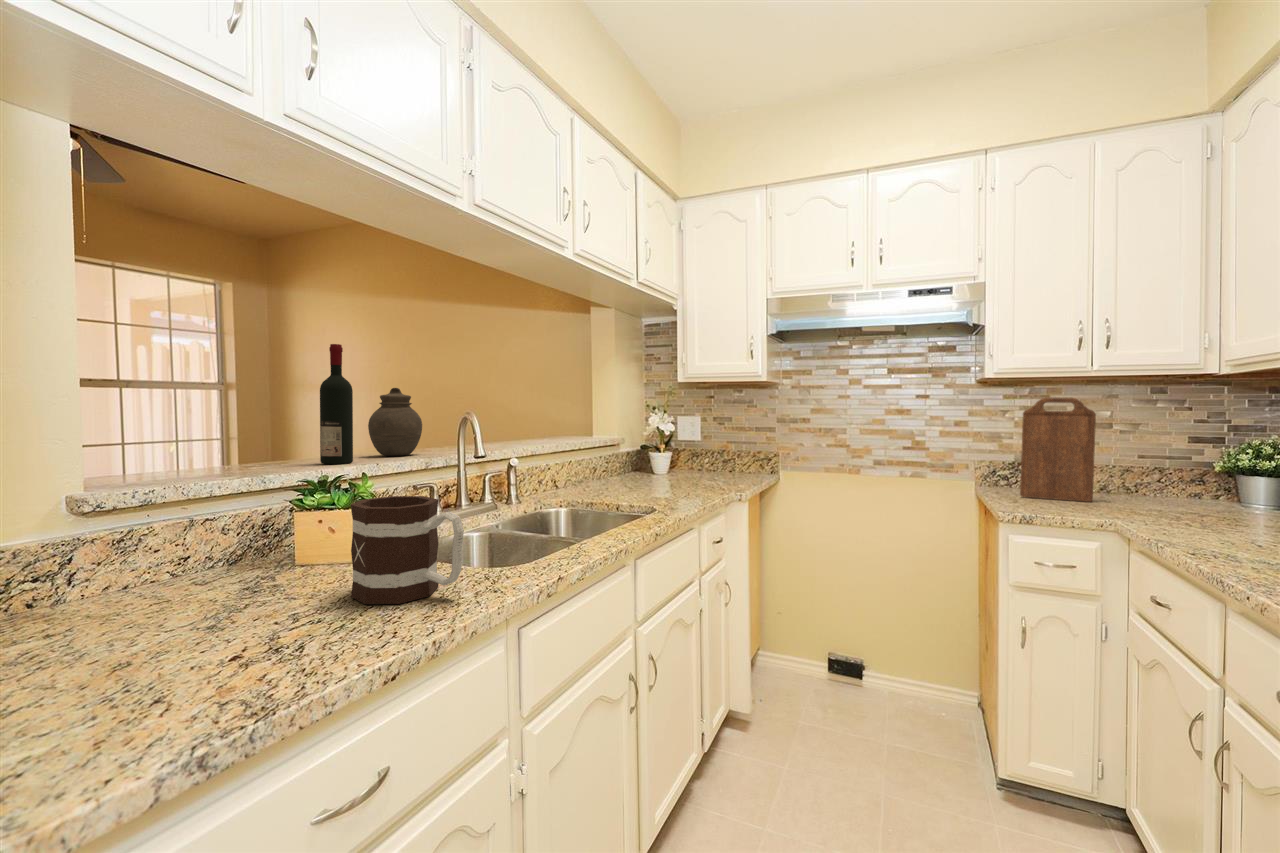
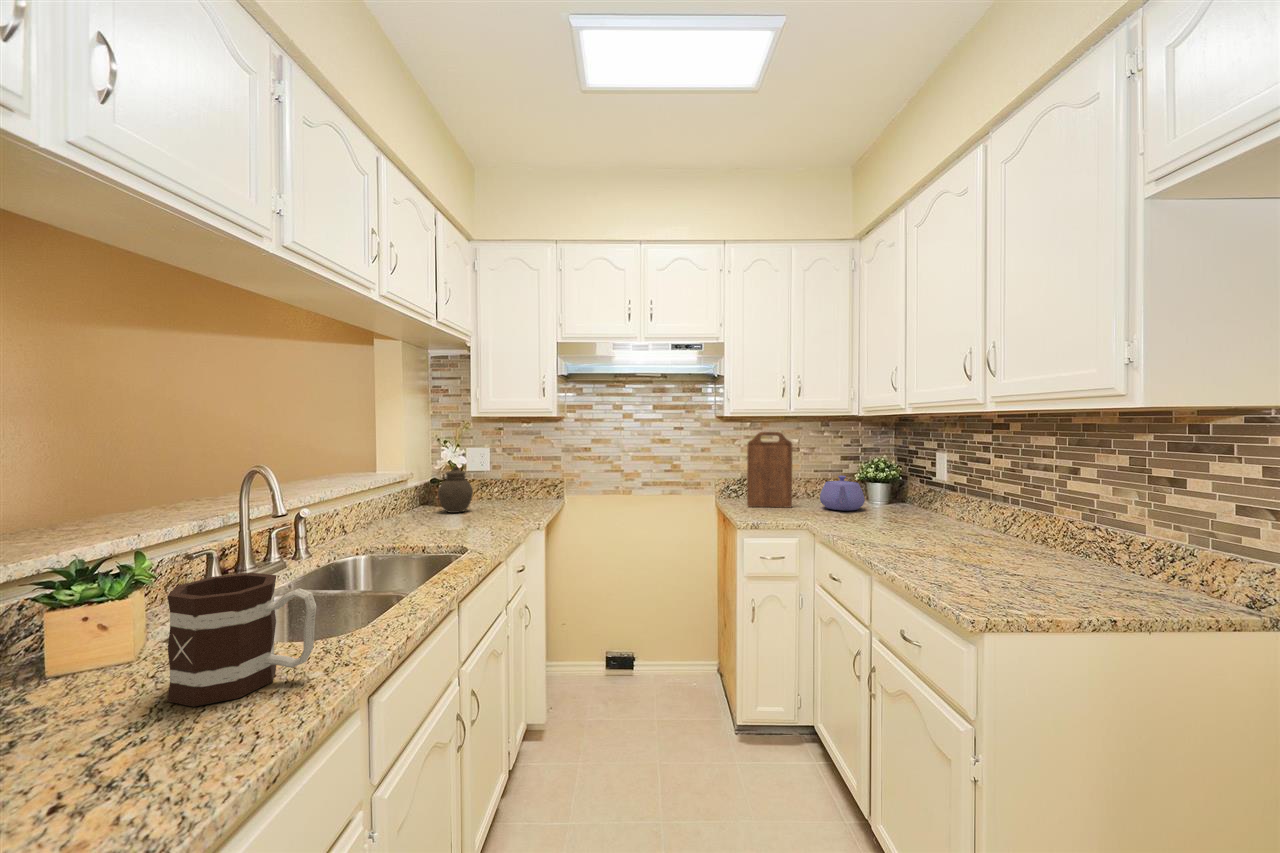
wine bottle: present [320,344,353,464] -> none [49,389,101,537]
jar: present [368,388,422,456] -> present [438,467,473,513]
teapot: none [1142,461,1225,511] -> present [820,476,865,510]

